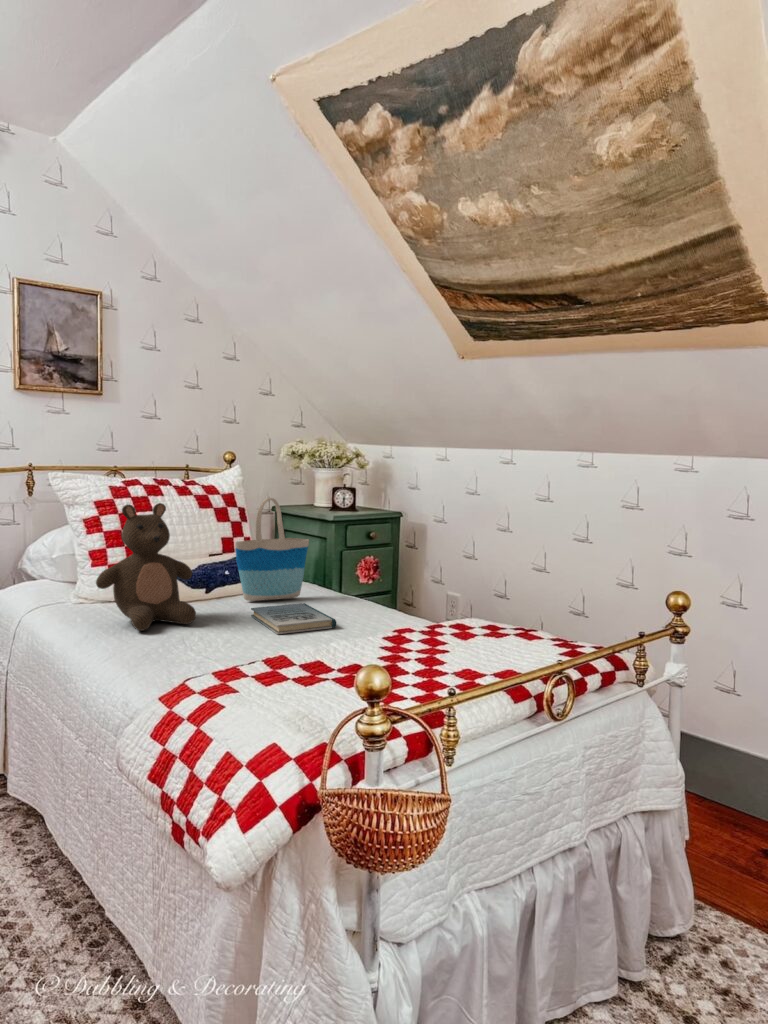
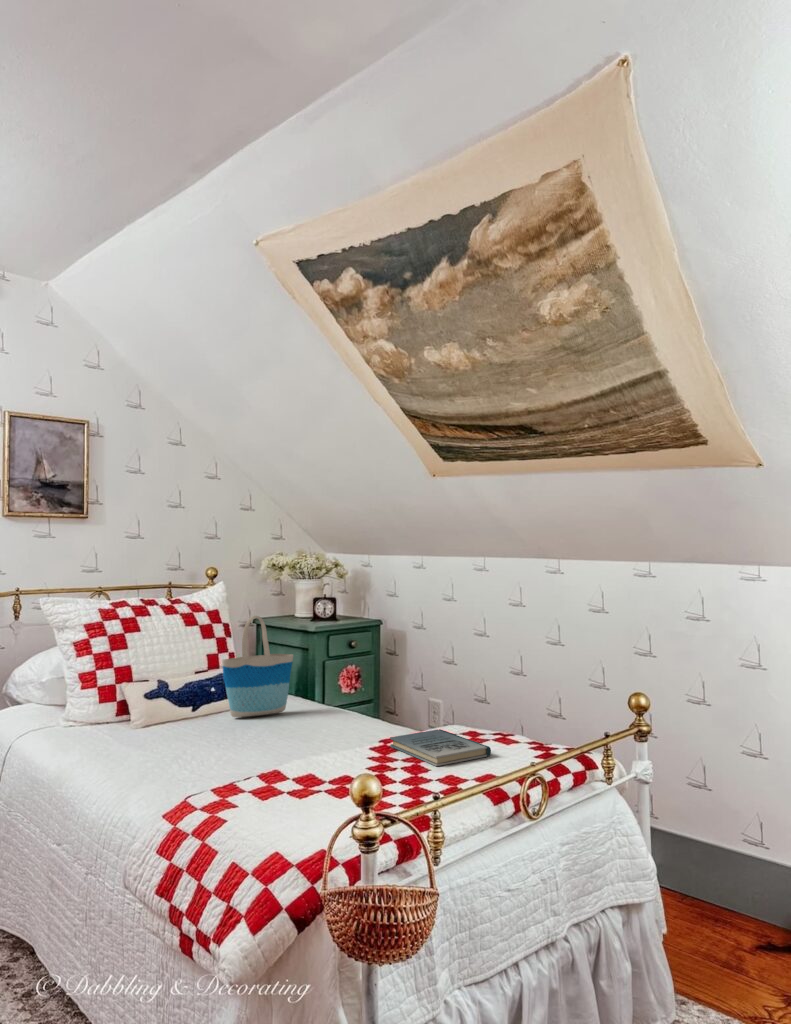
stuffed bear: present [96,503,196,631] -> none [91,626,188,752]
book: present [251,603,336,634] -> present [390,729,491,766]

